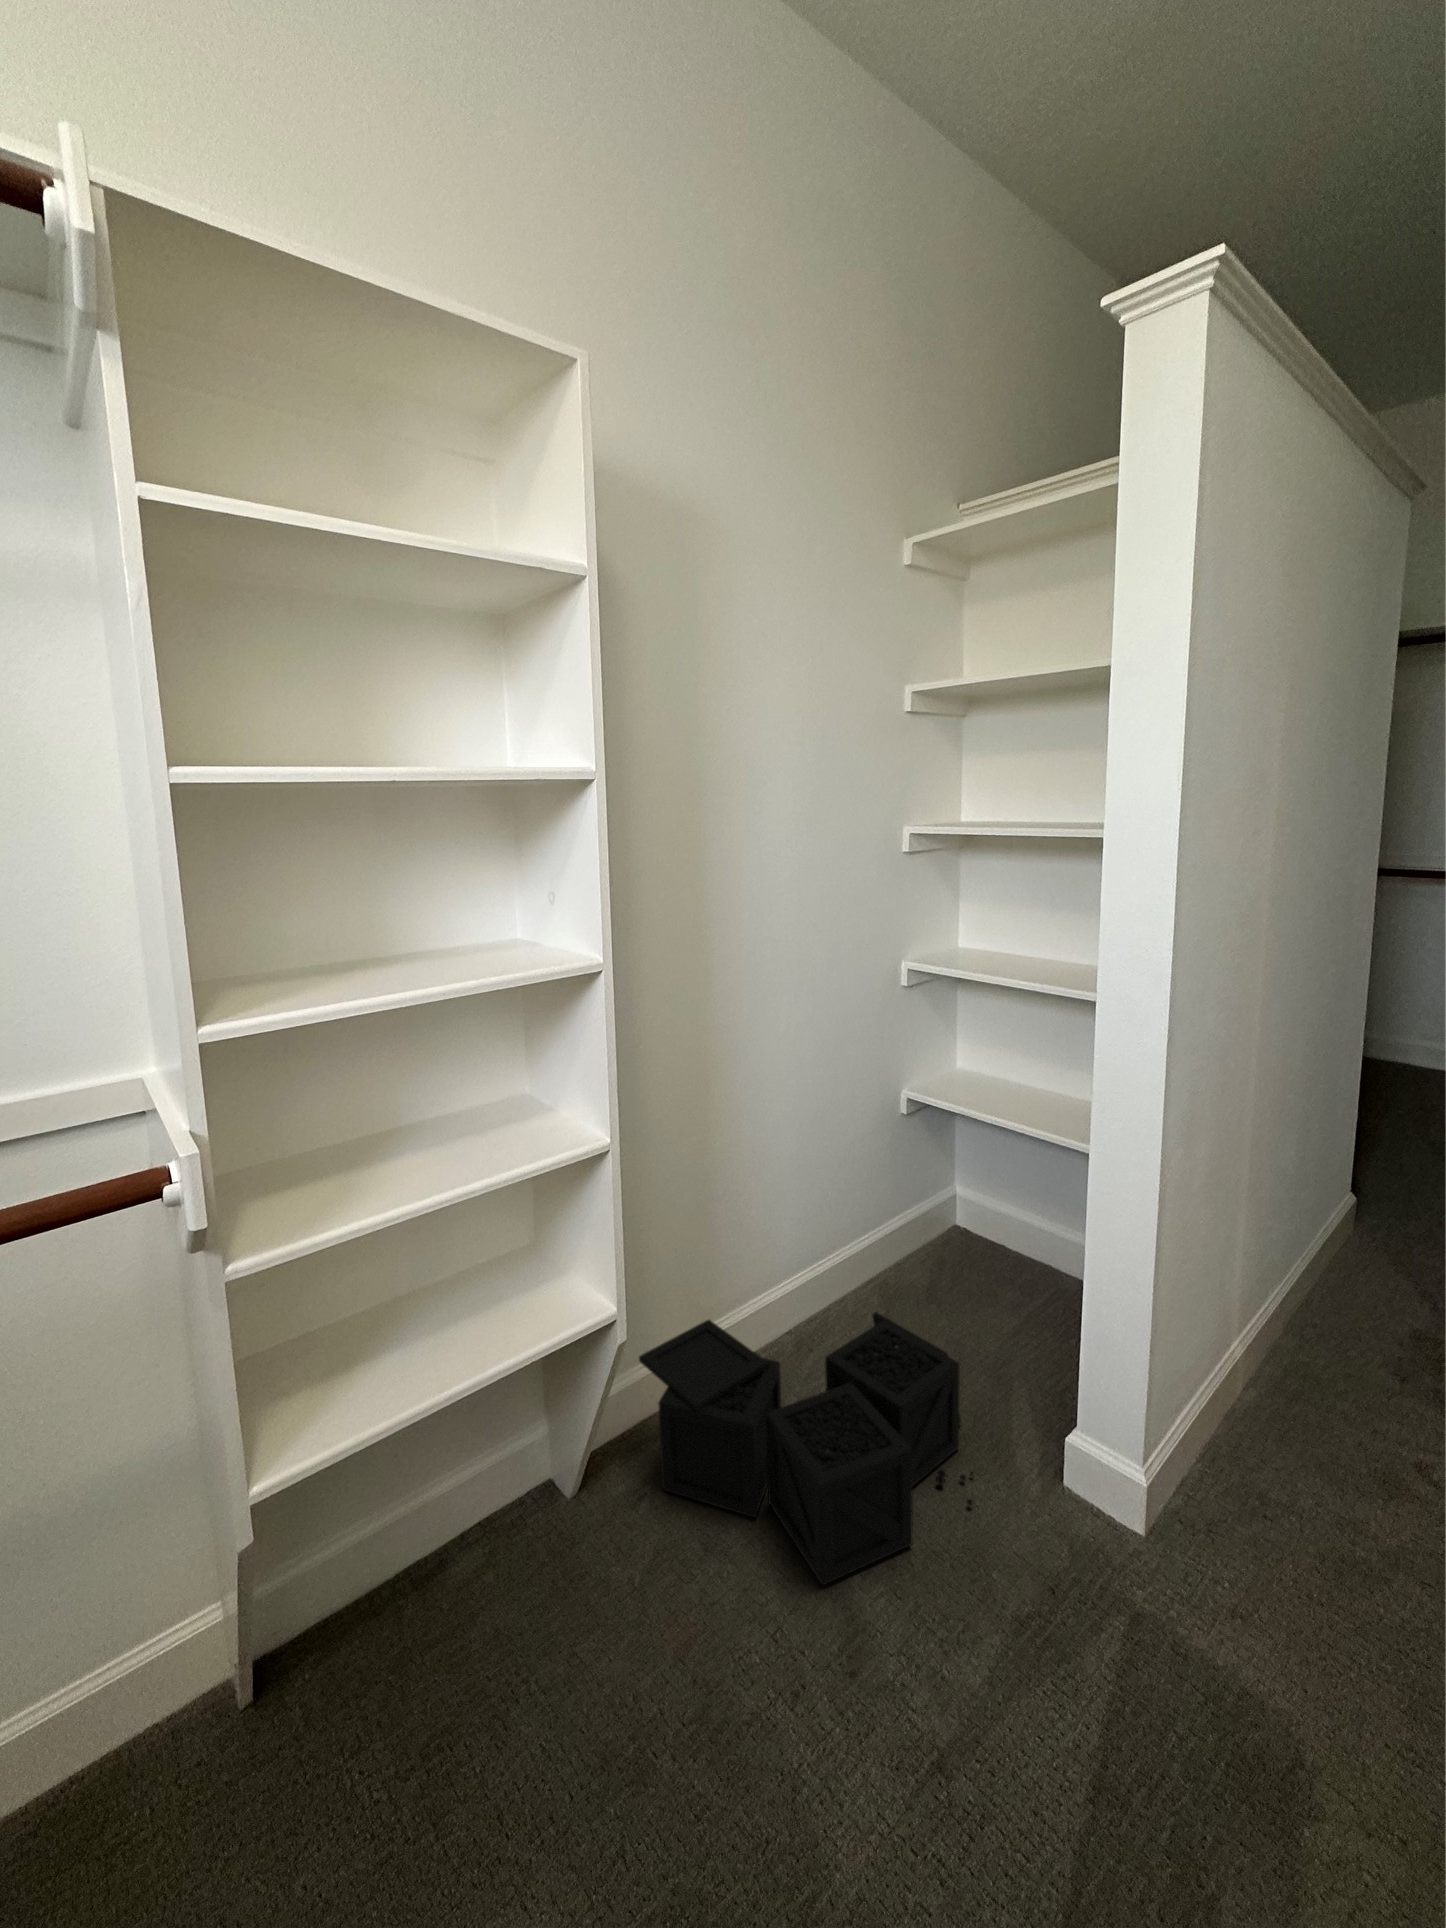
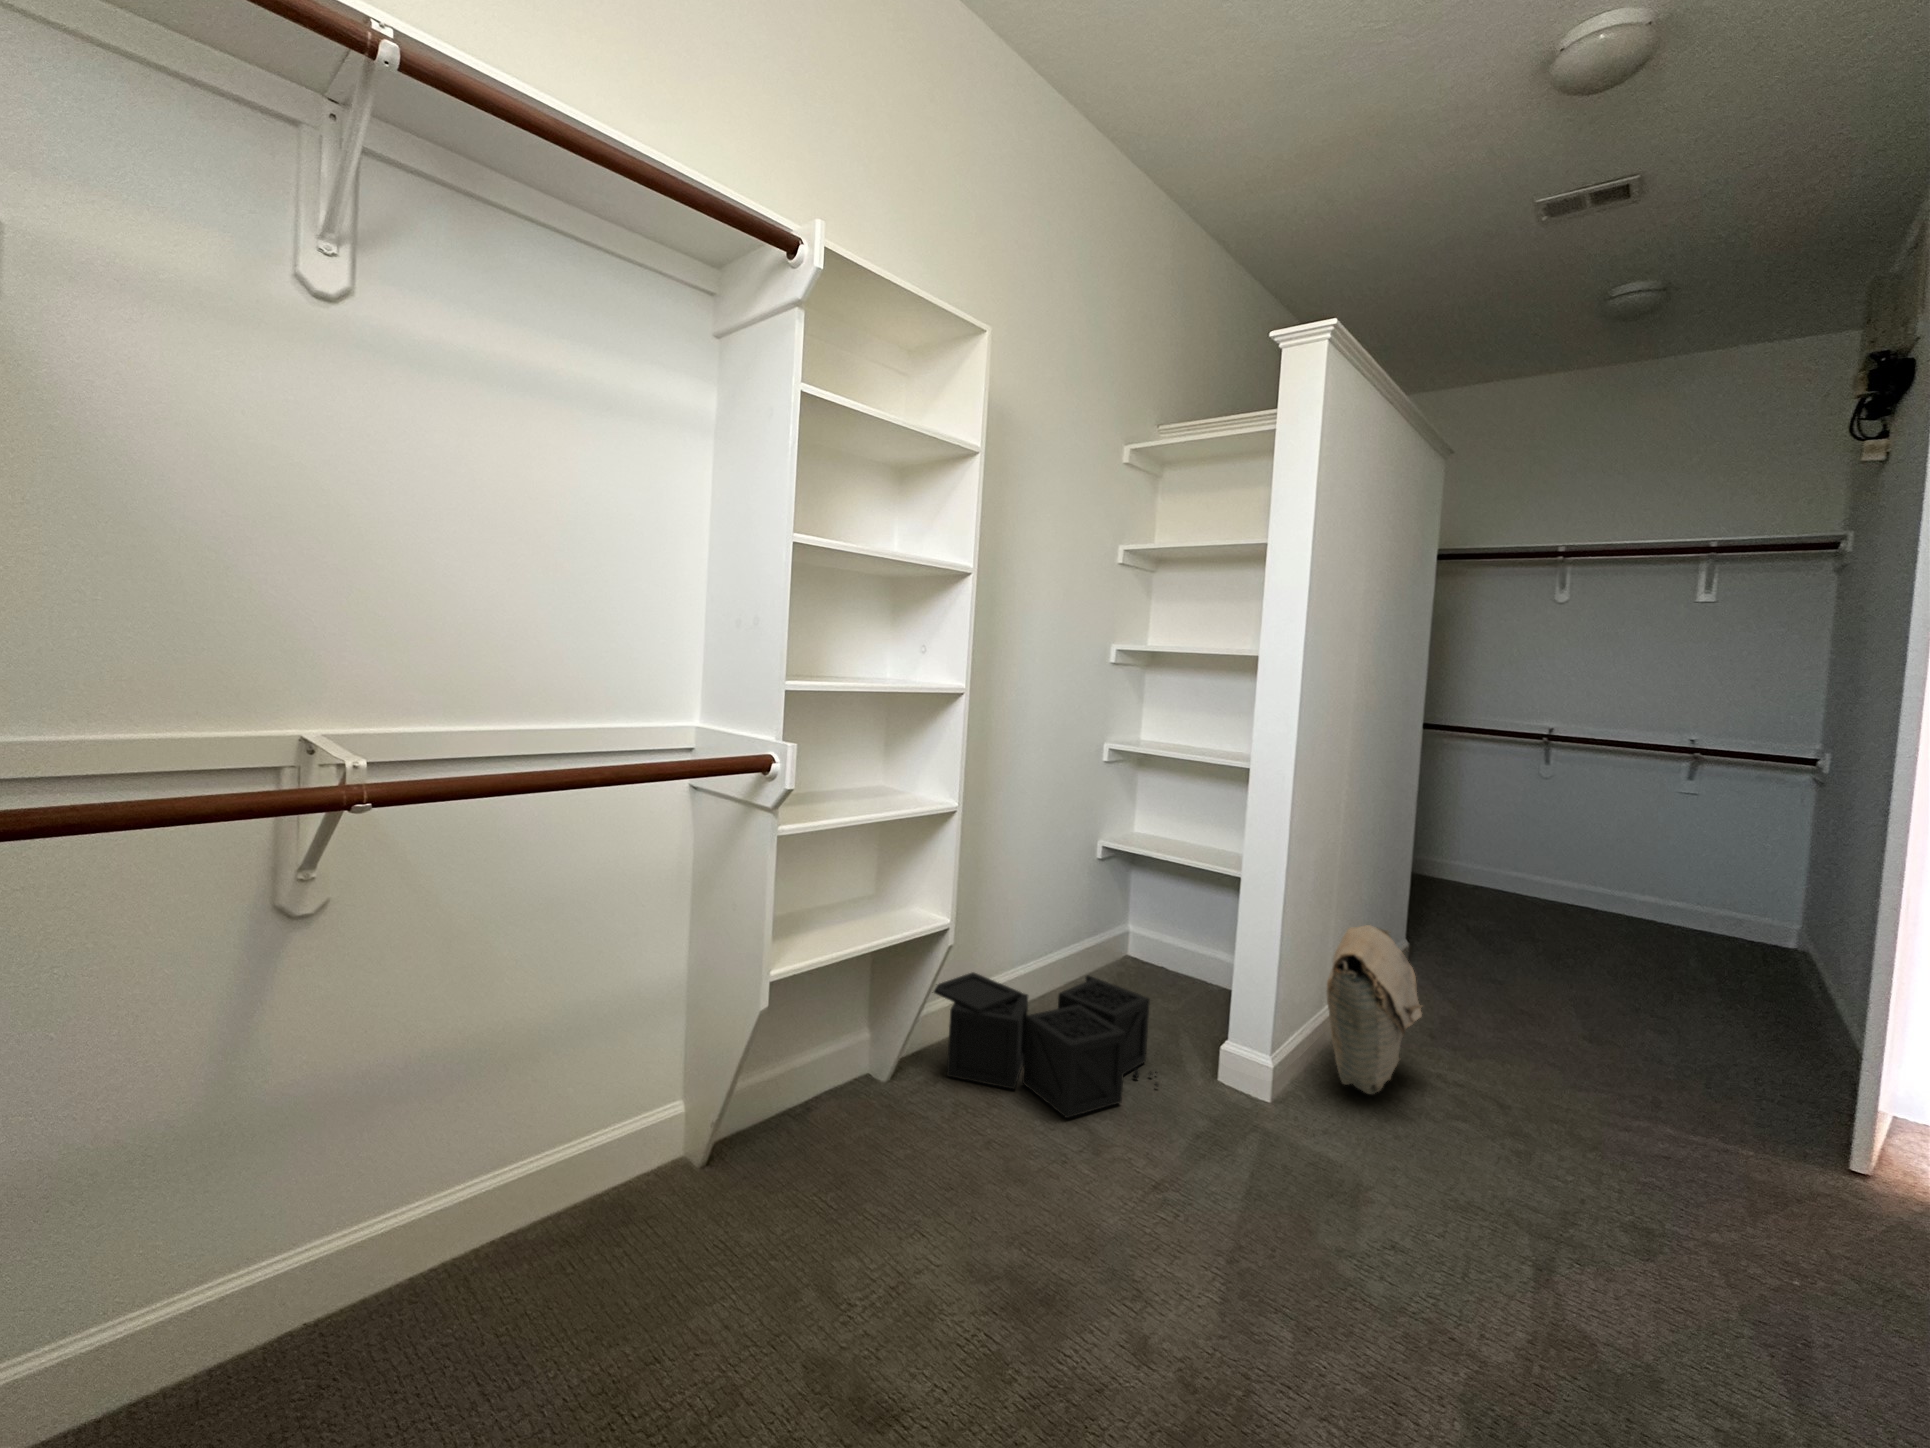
bag: none [1234,1238,1397,1519] -> present [1326,925,1422,1094]

